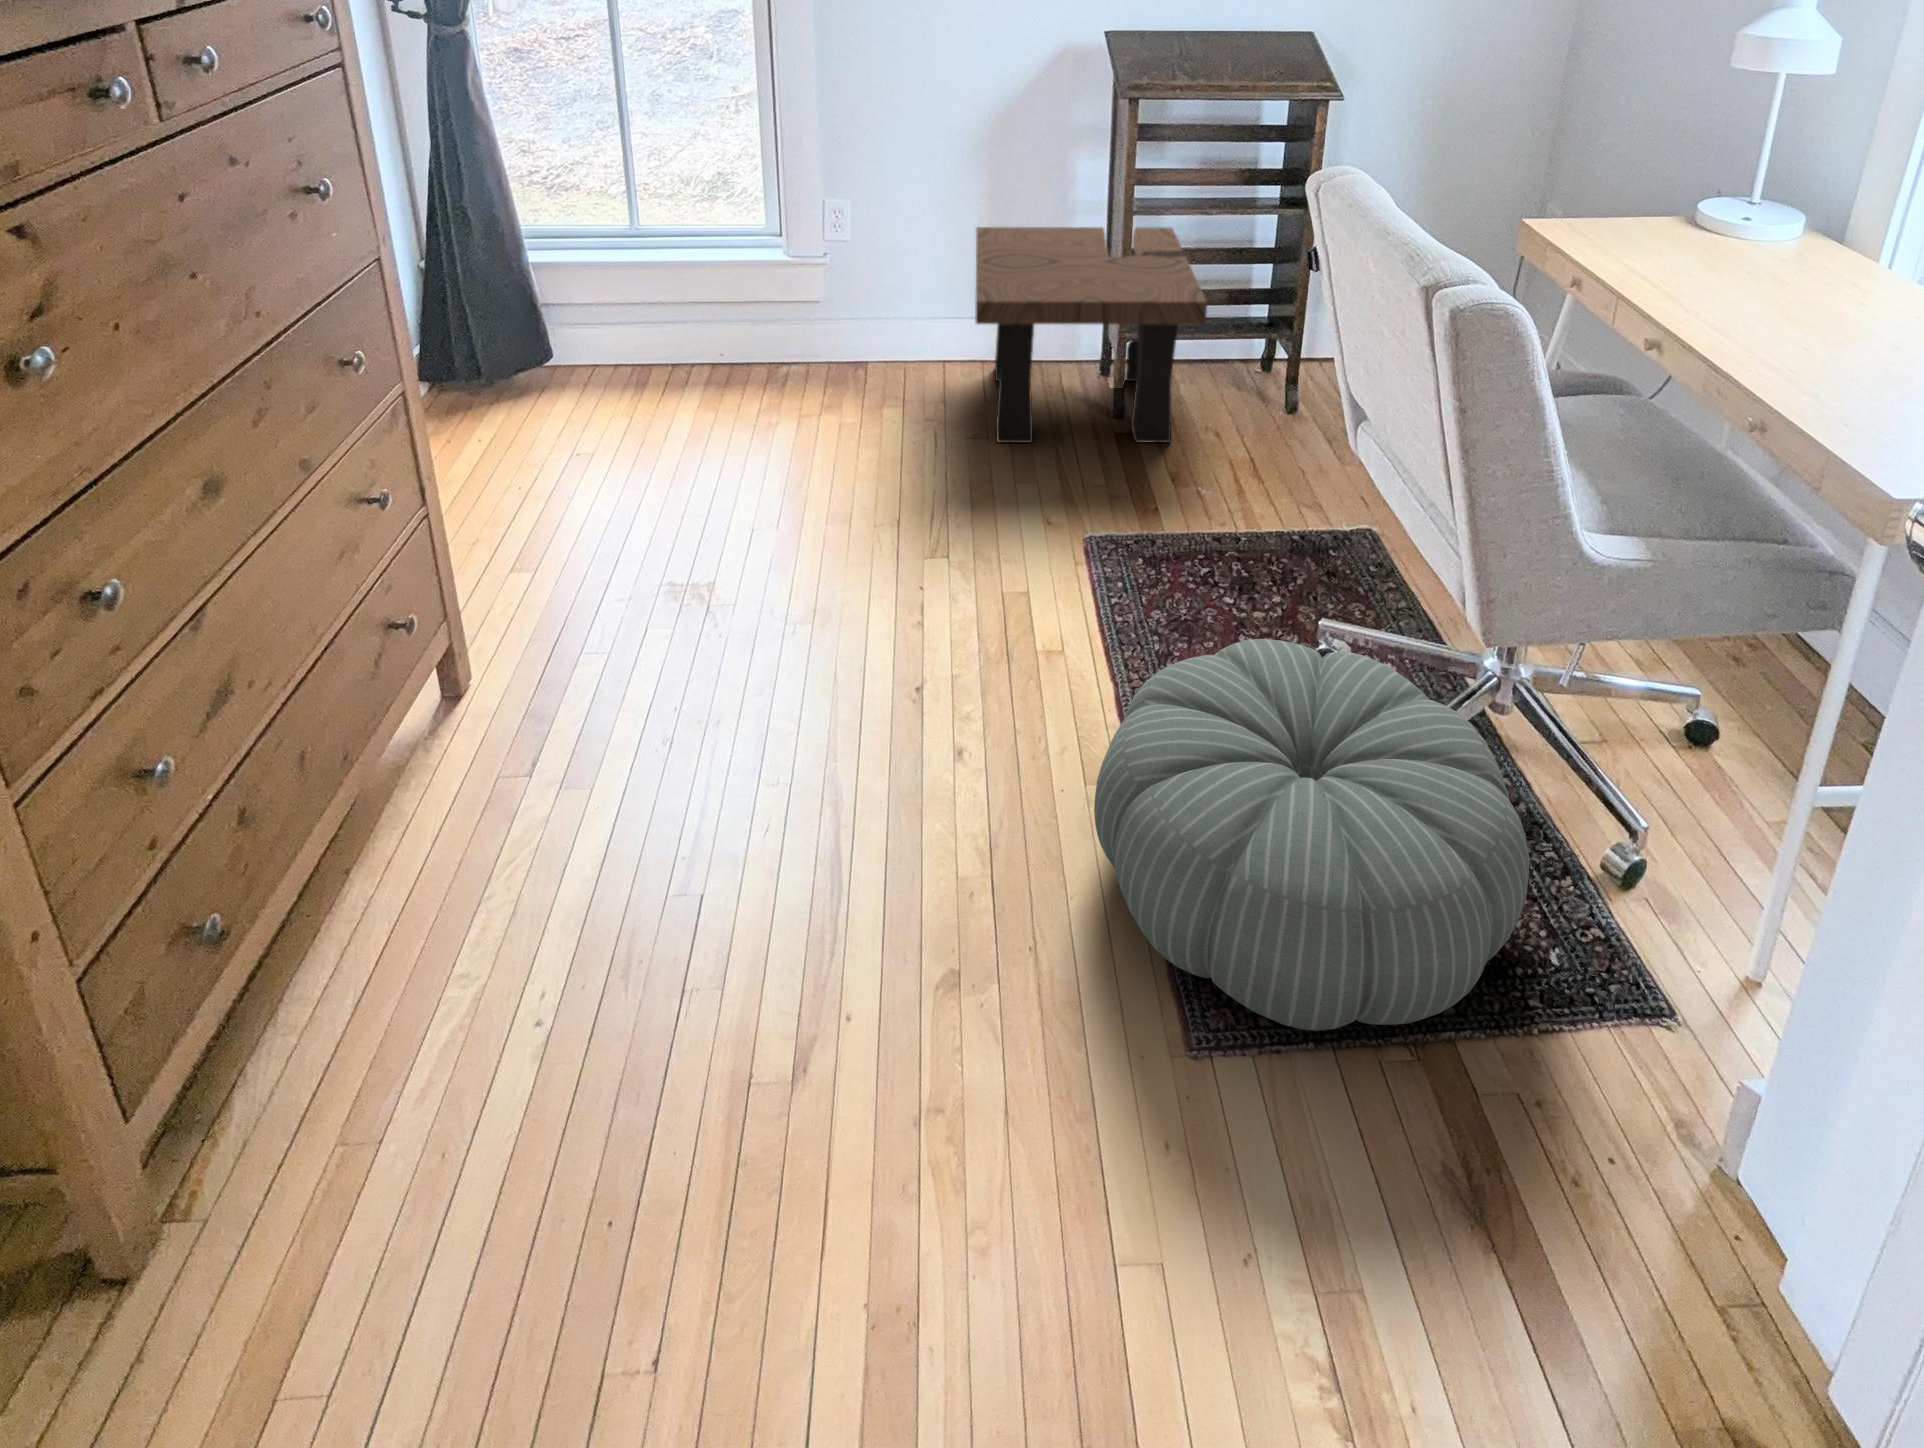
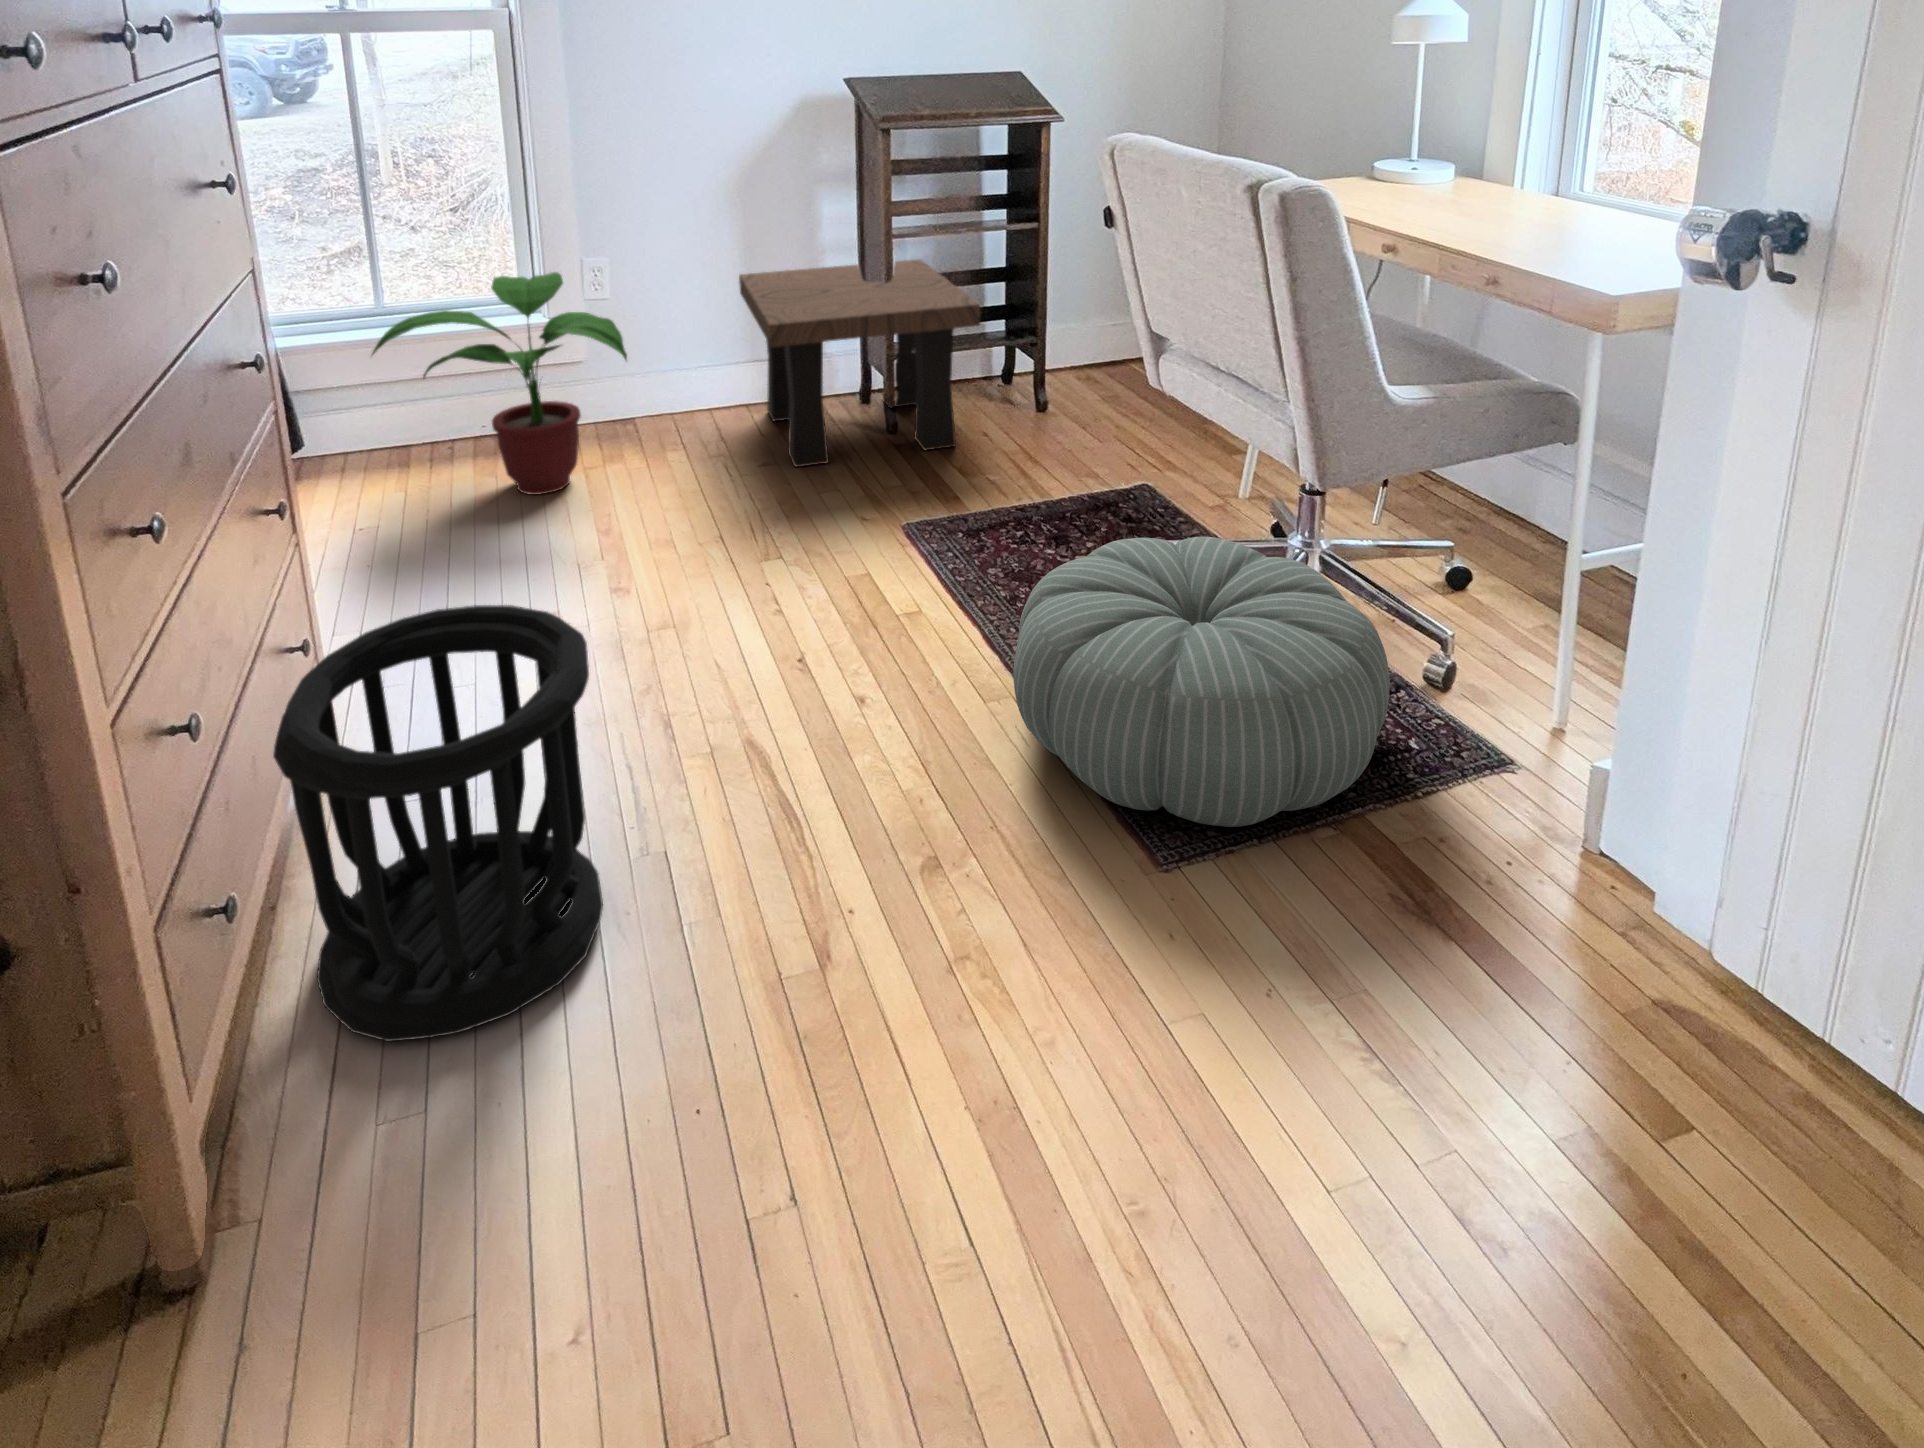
potted plant: none [595,213,839,436] -> present [372,272,627,495]
wastebasket: none [302,634,638,1054] -> present [273,605,603,1041]

